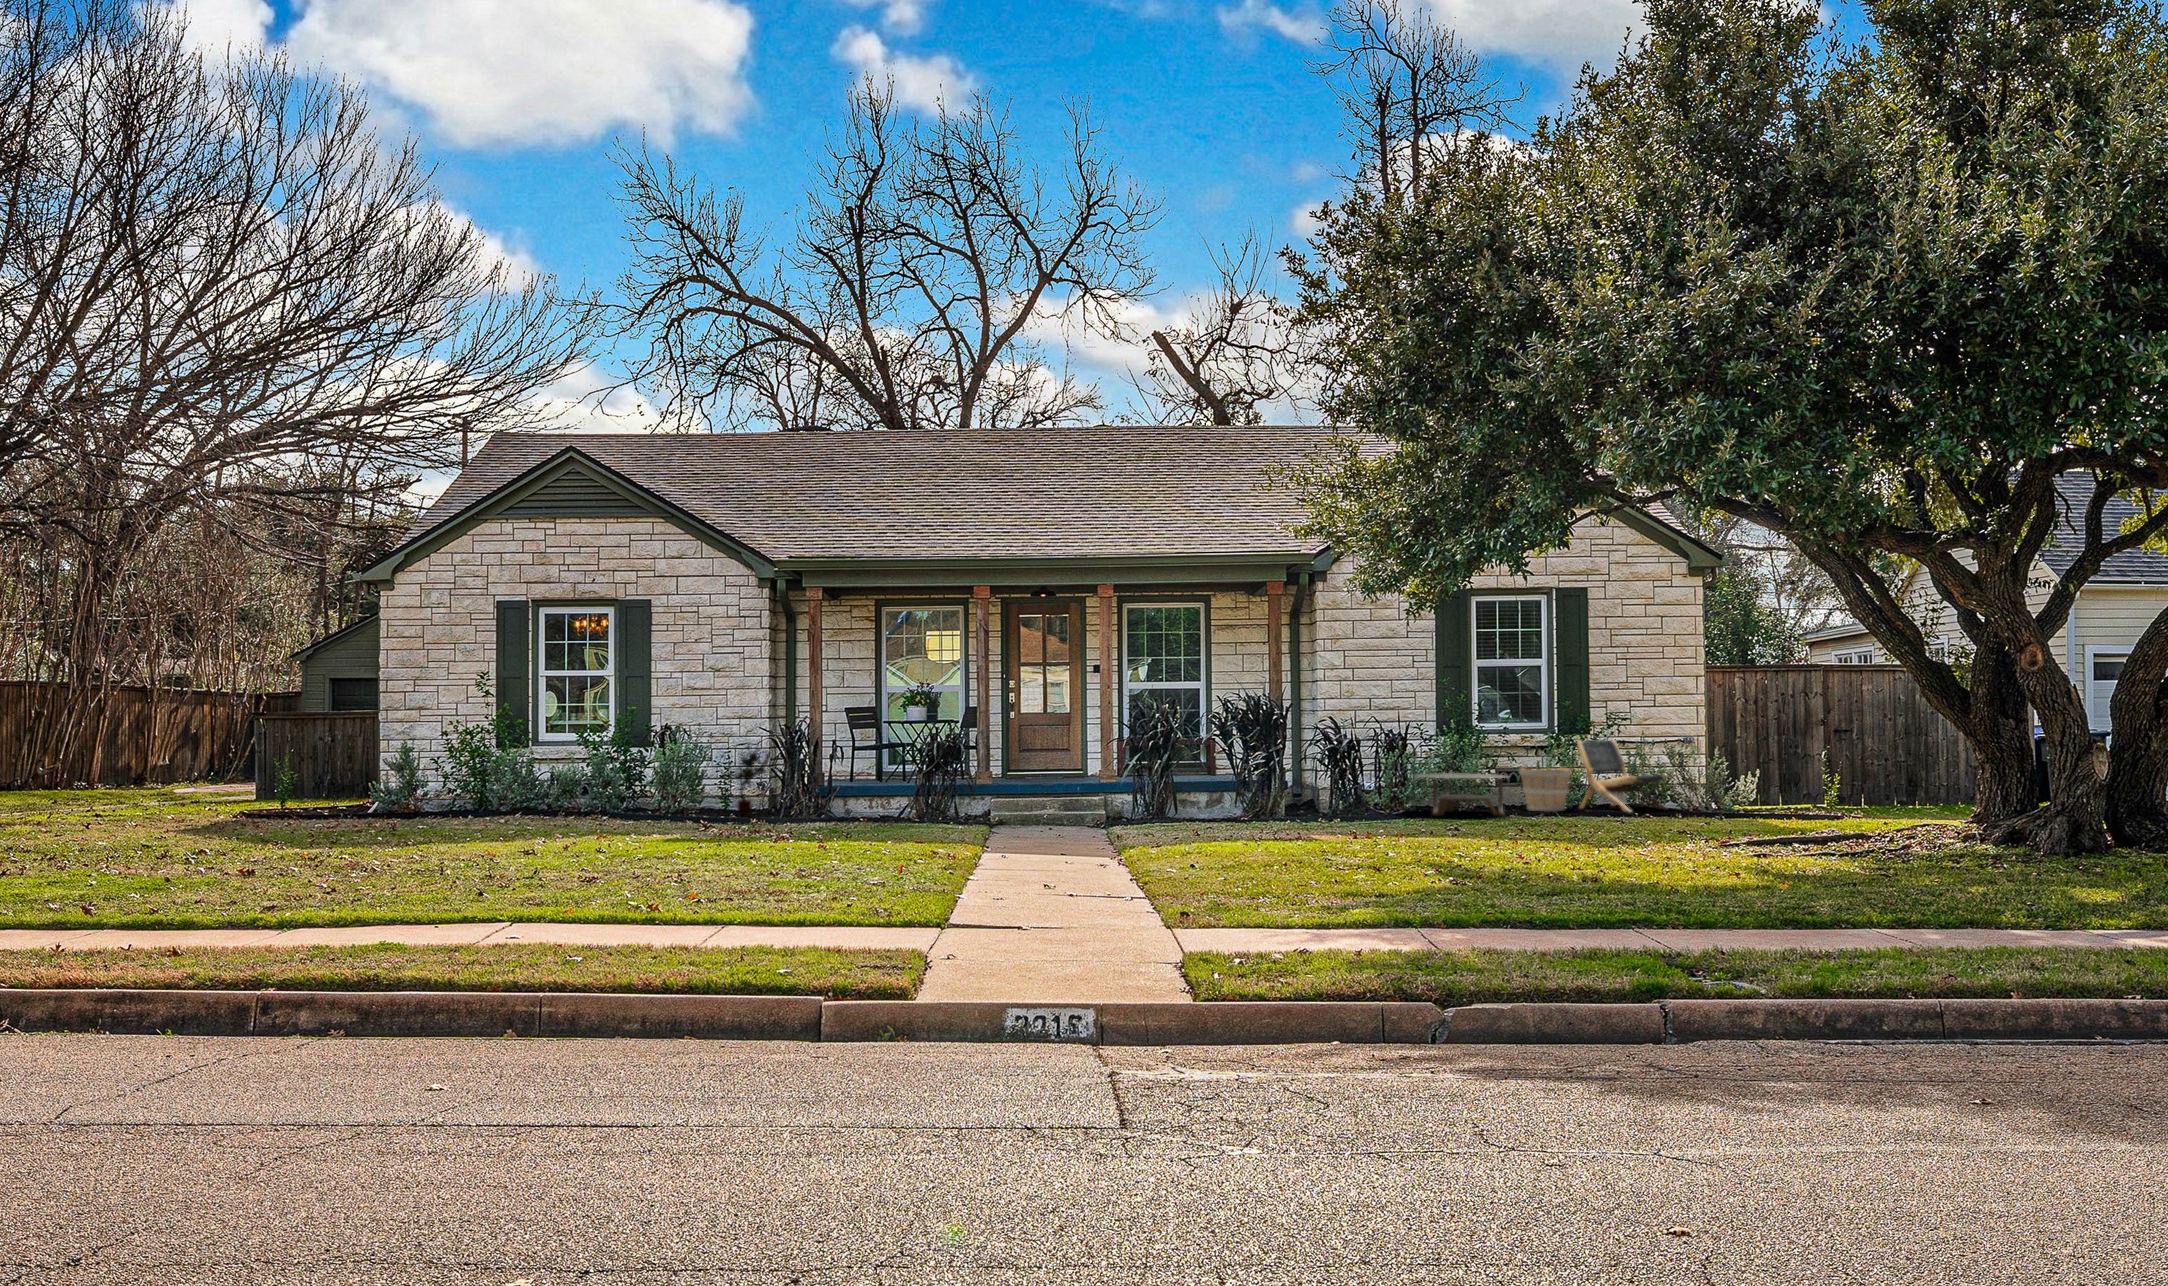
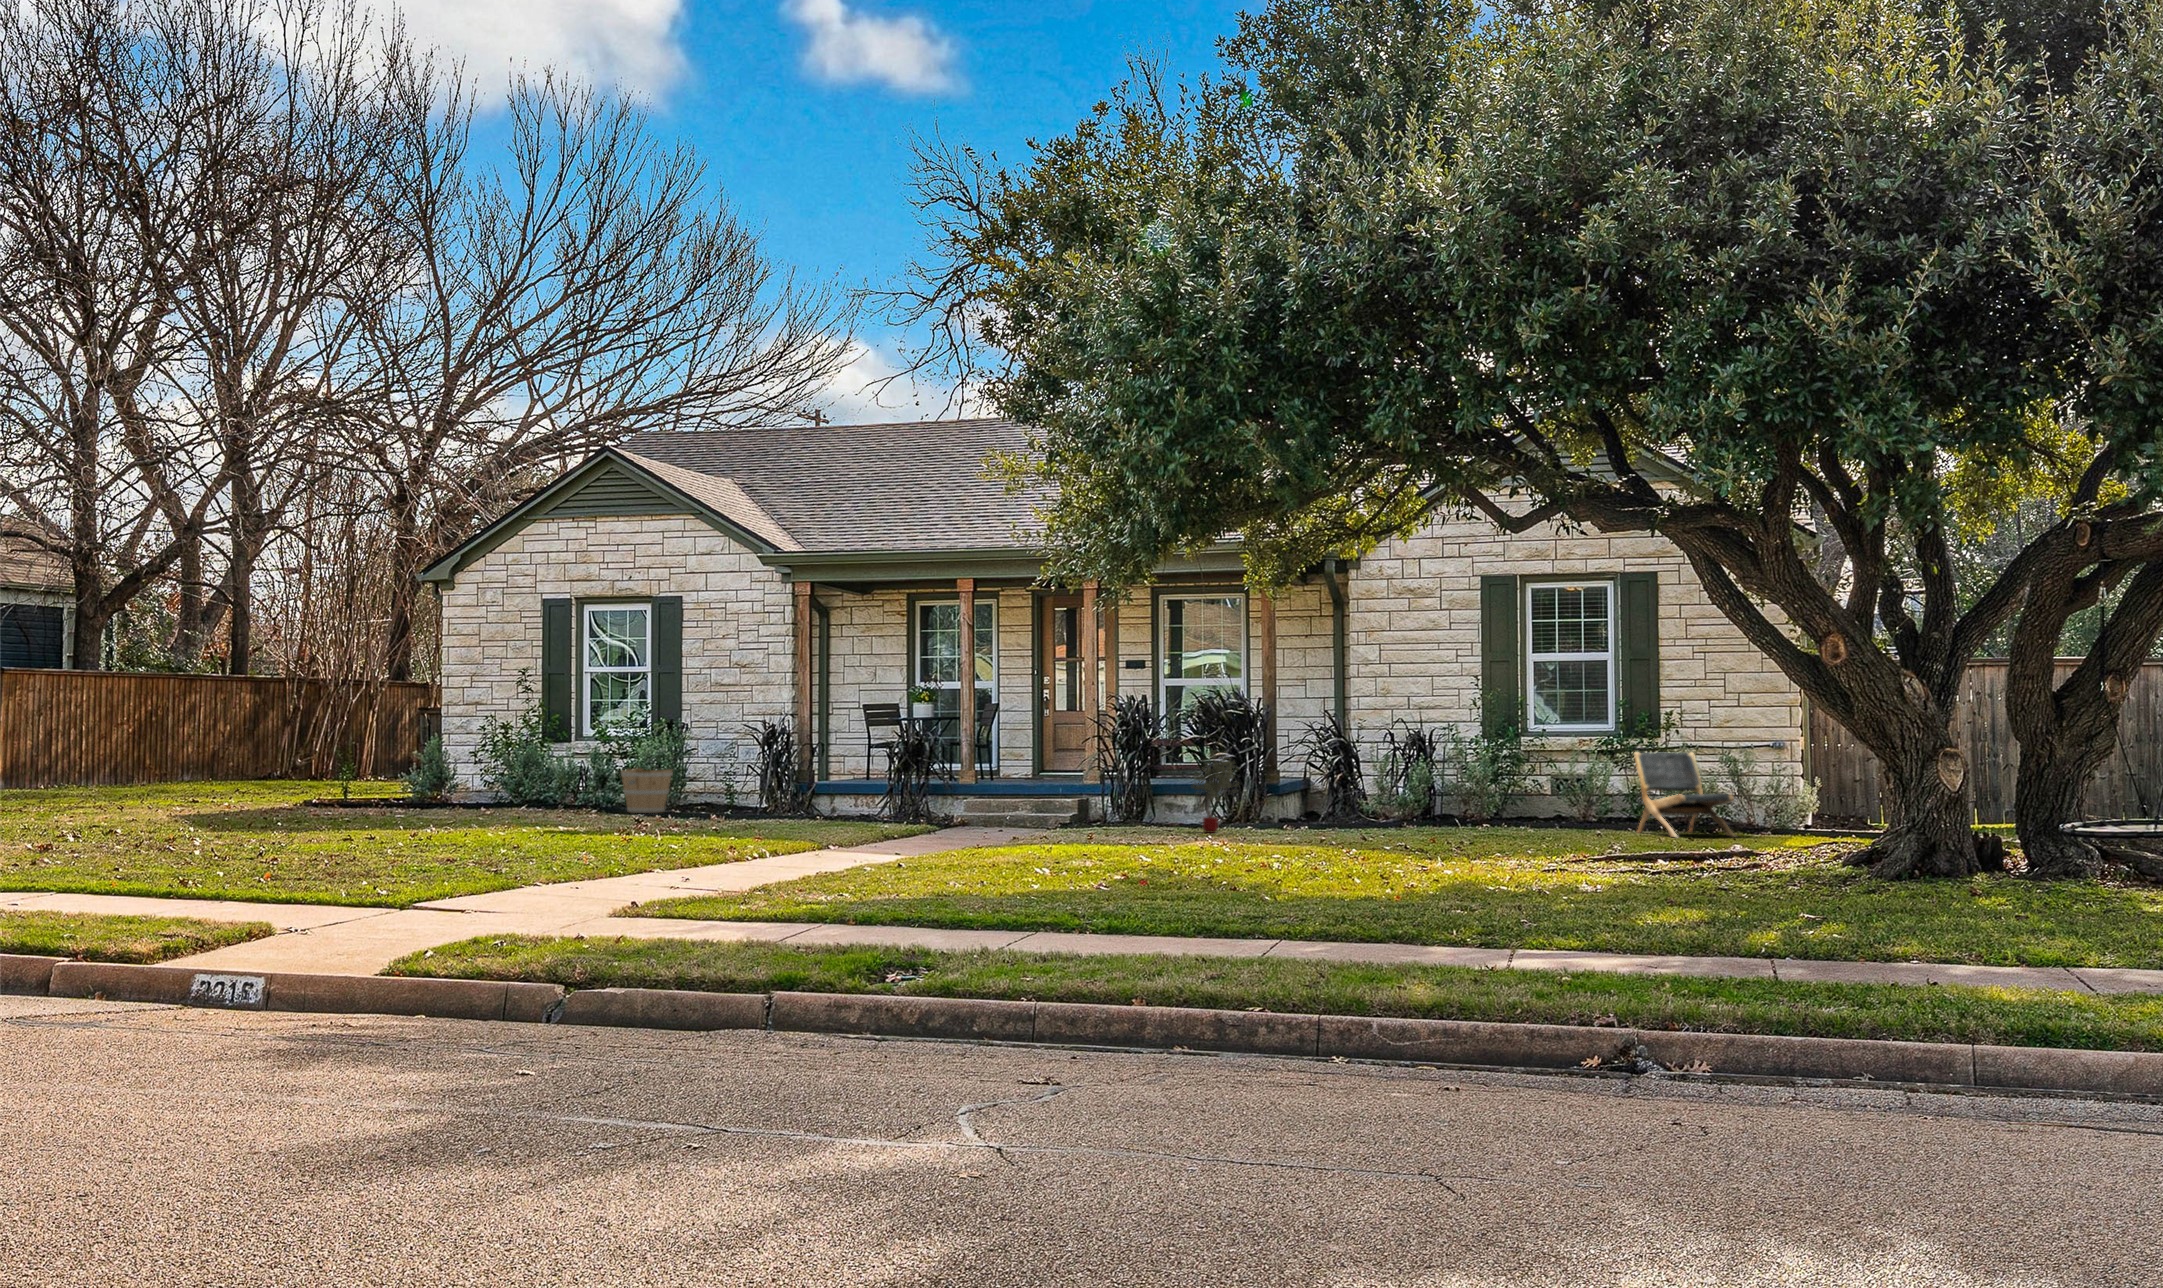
potted tree: present [722,744,770,815] -> present [1191,750,1236,833]
wooden bucket: present [1520,768,1571,812] -> present [621,768,673,813]
round table: present [1415,773,1506,816] -> none [1407,788,1518,837]

